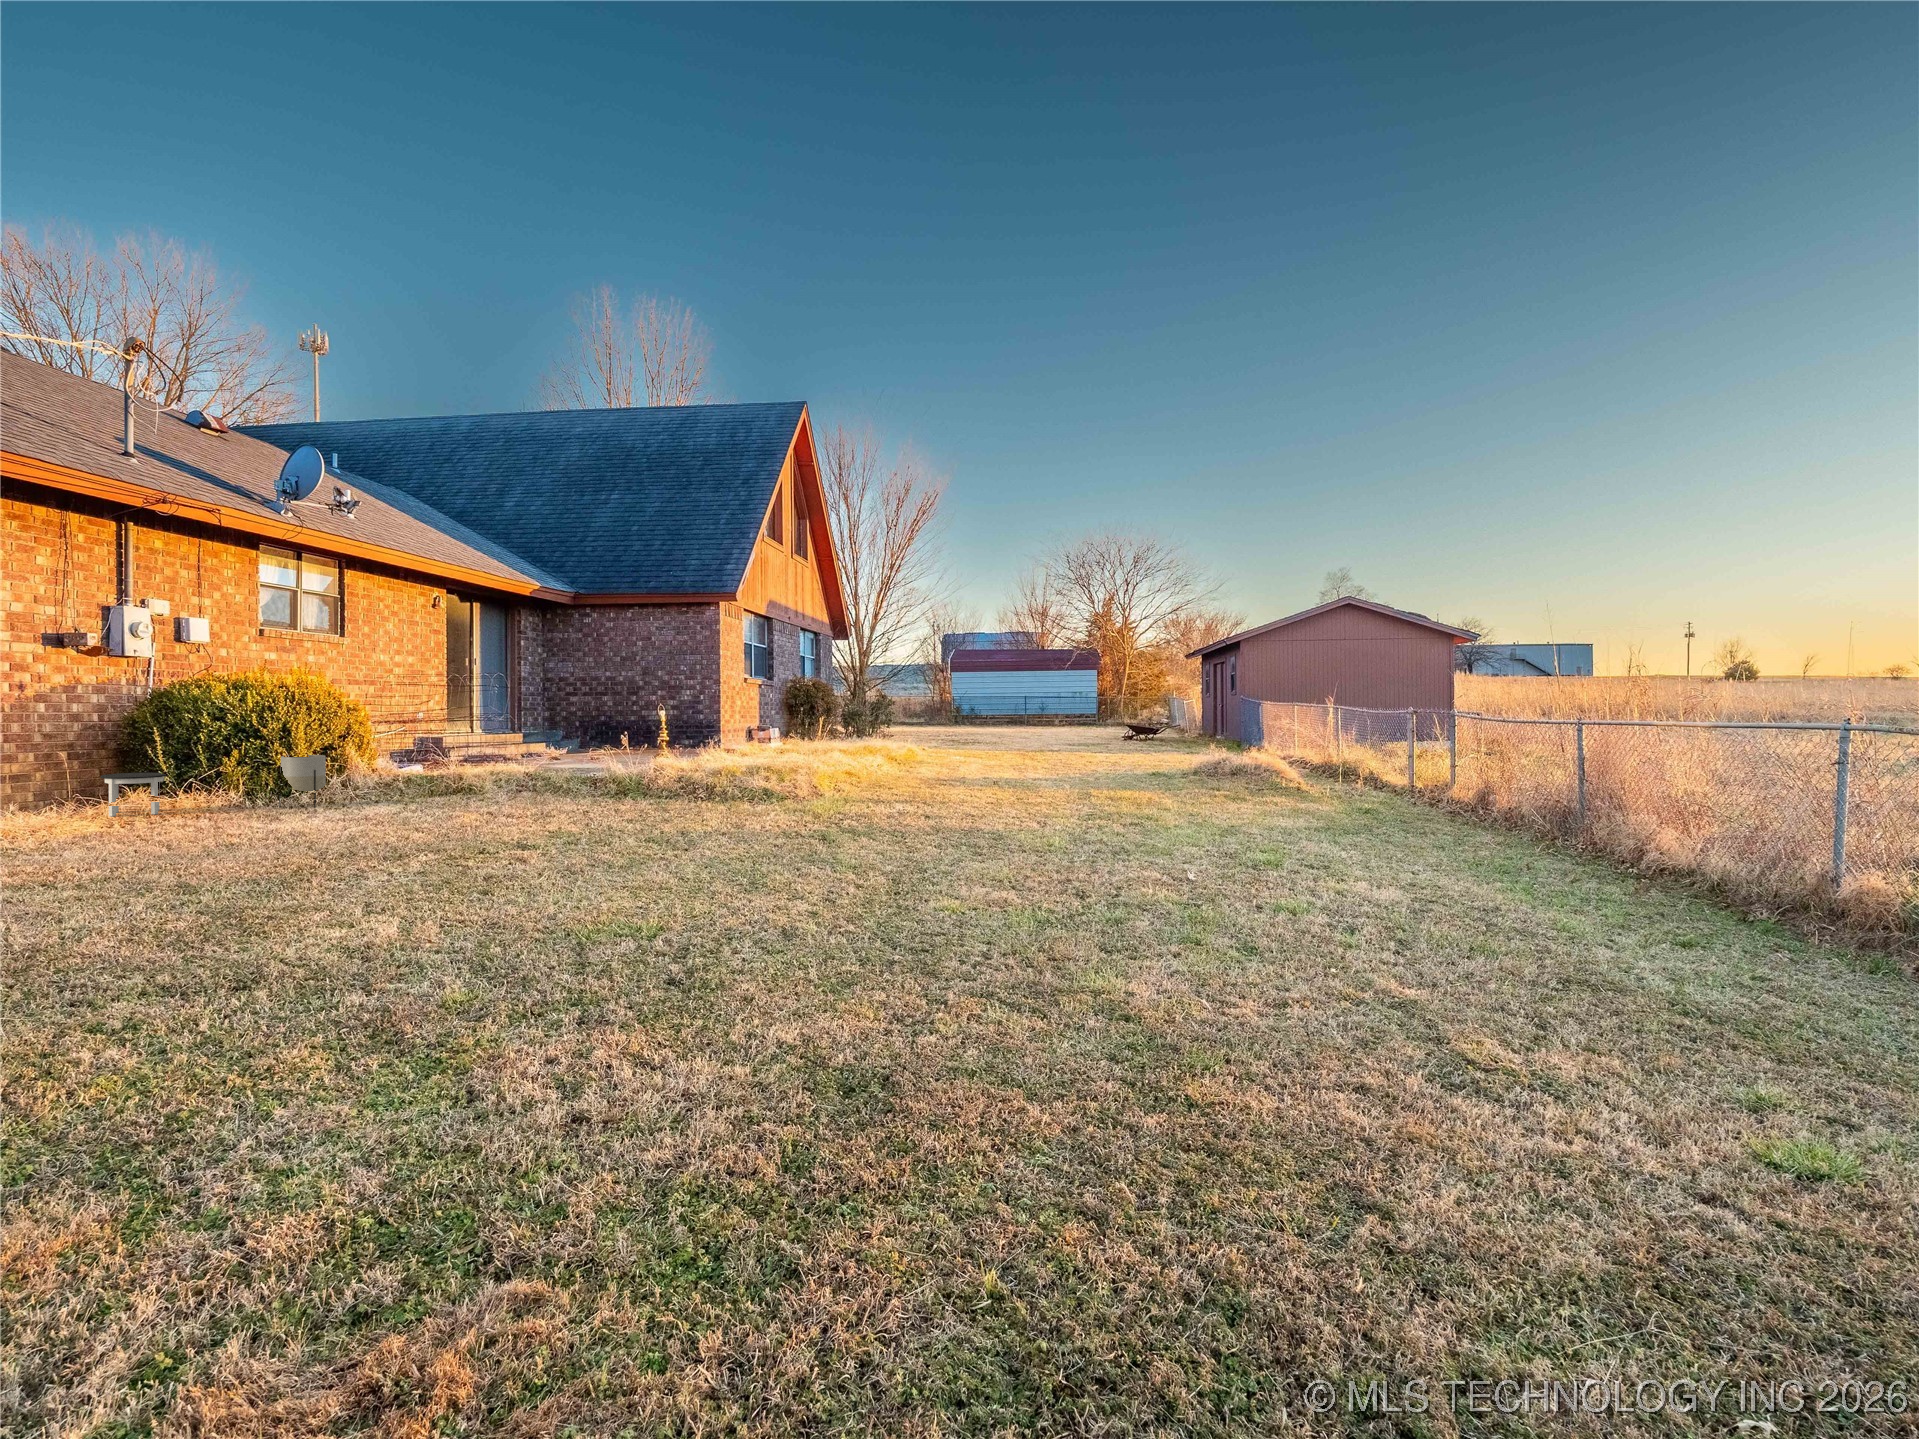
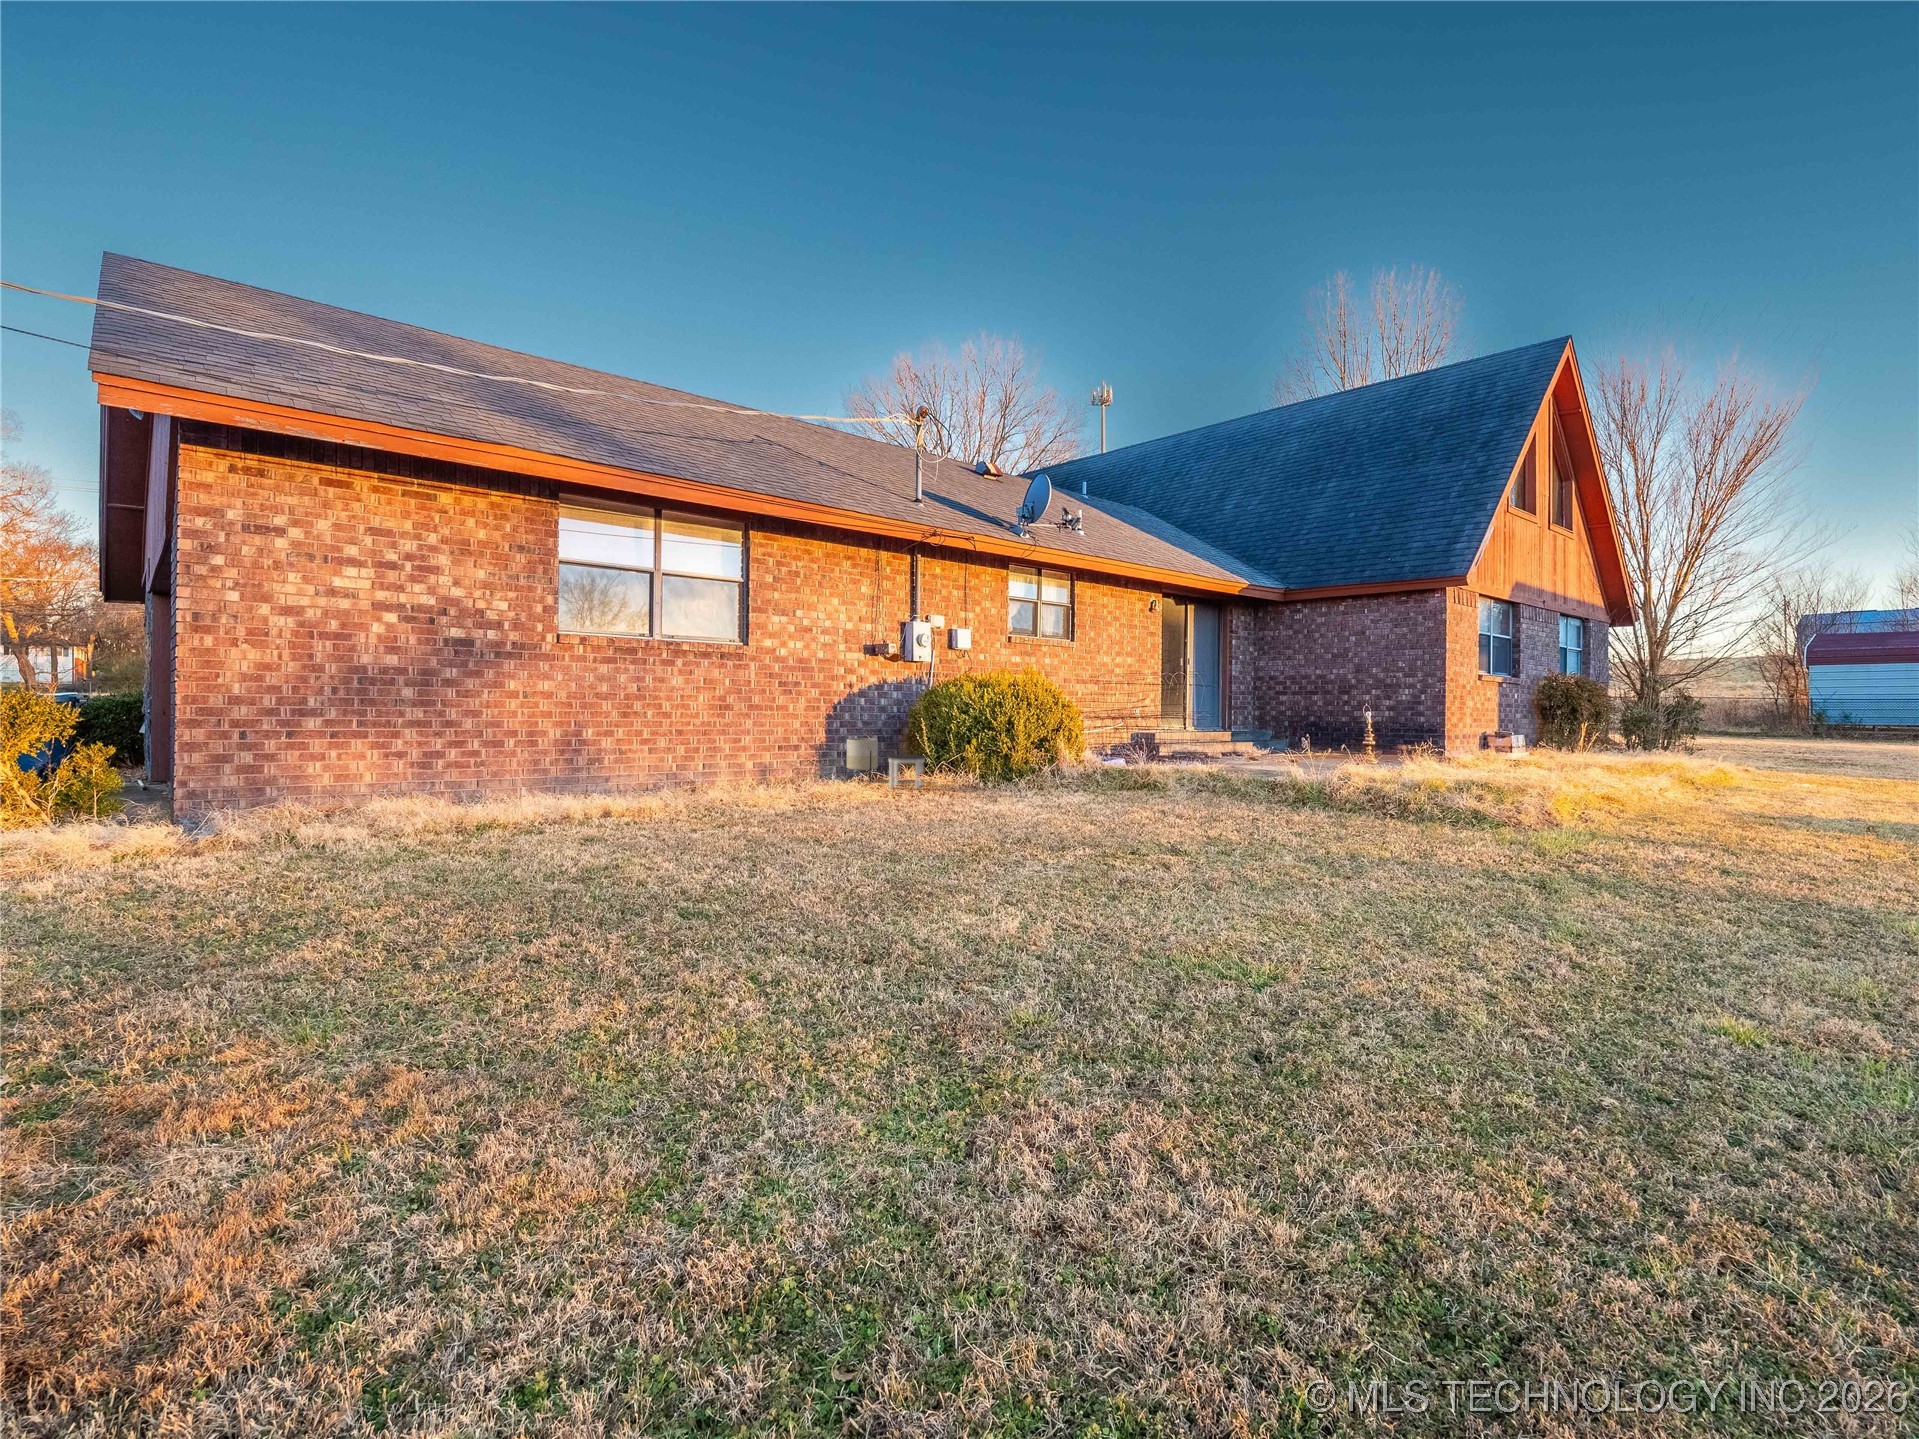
planter: present [279,755,326,808] -> present [845,738,878,782]

